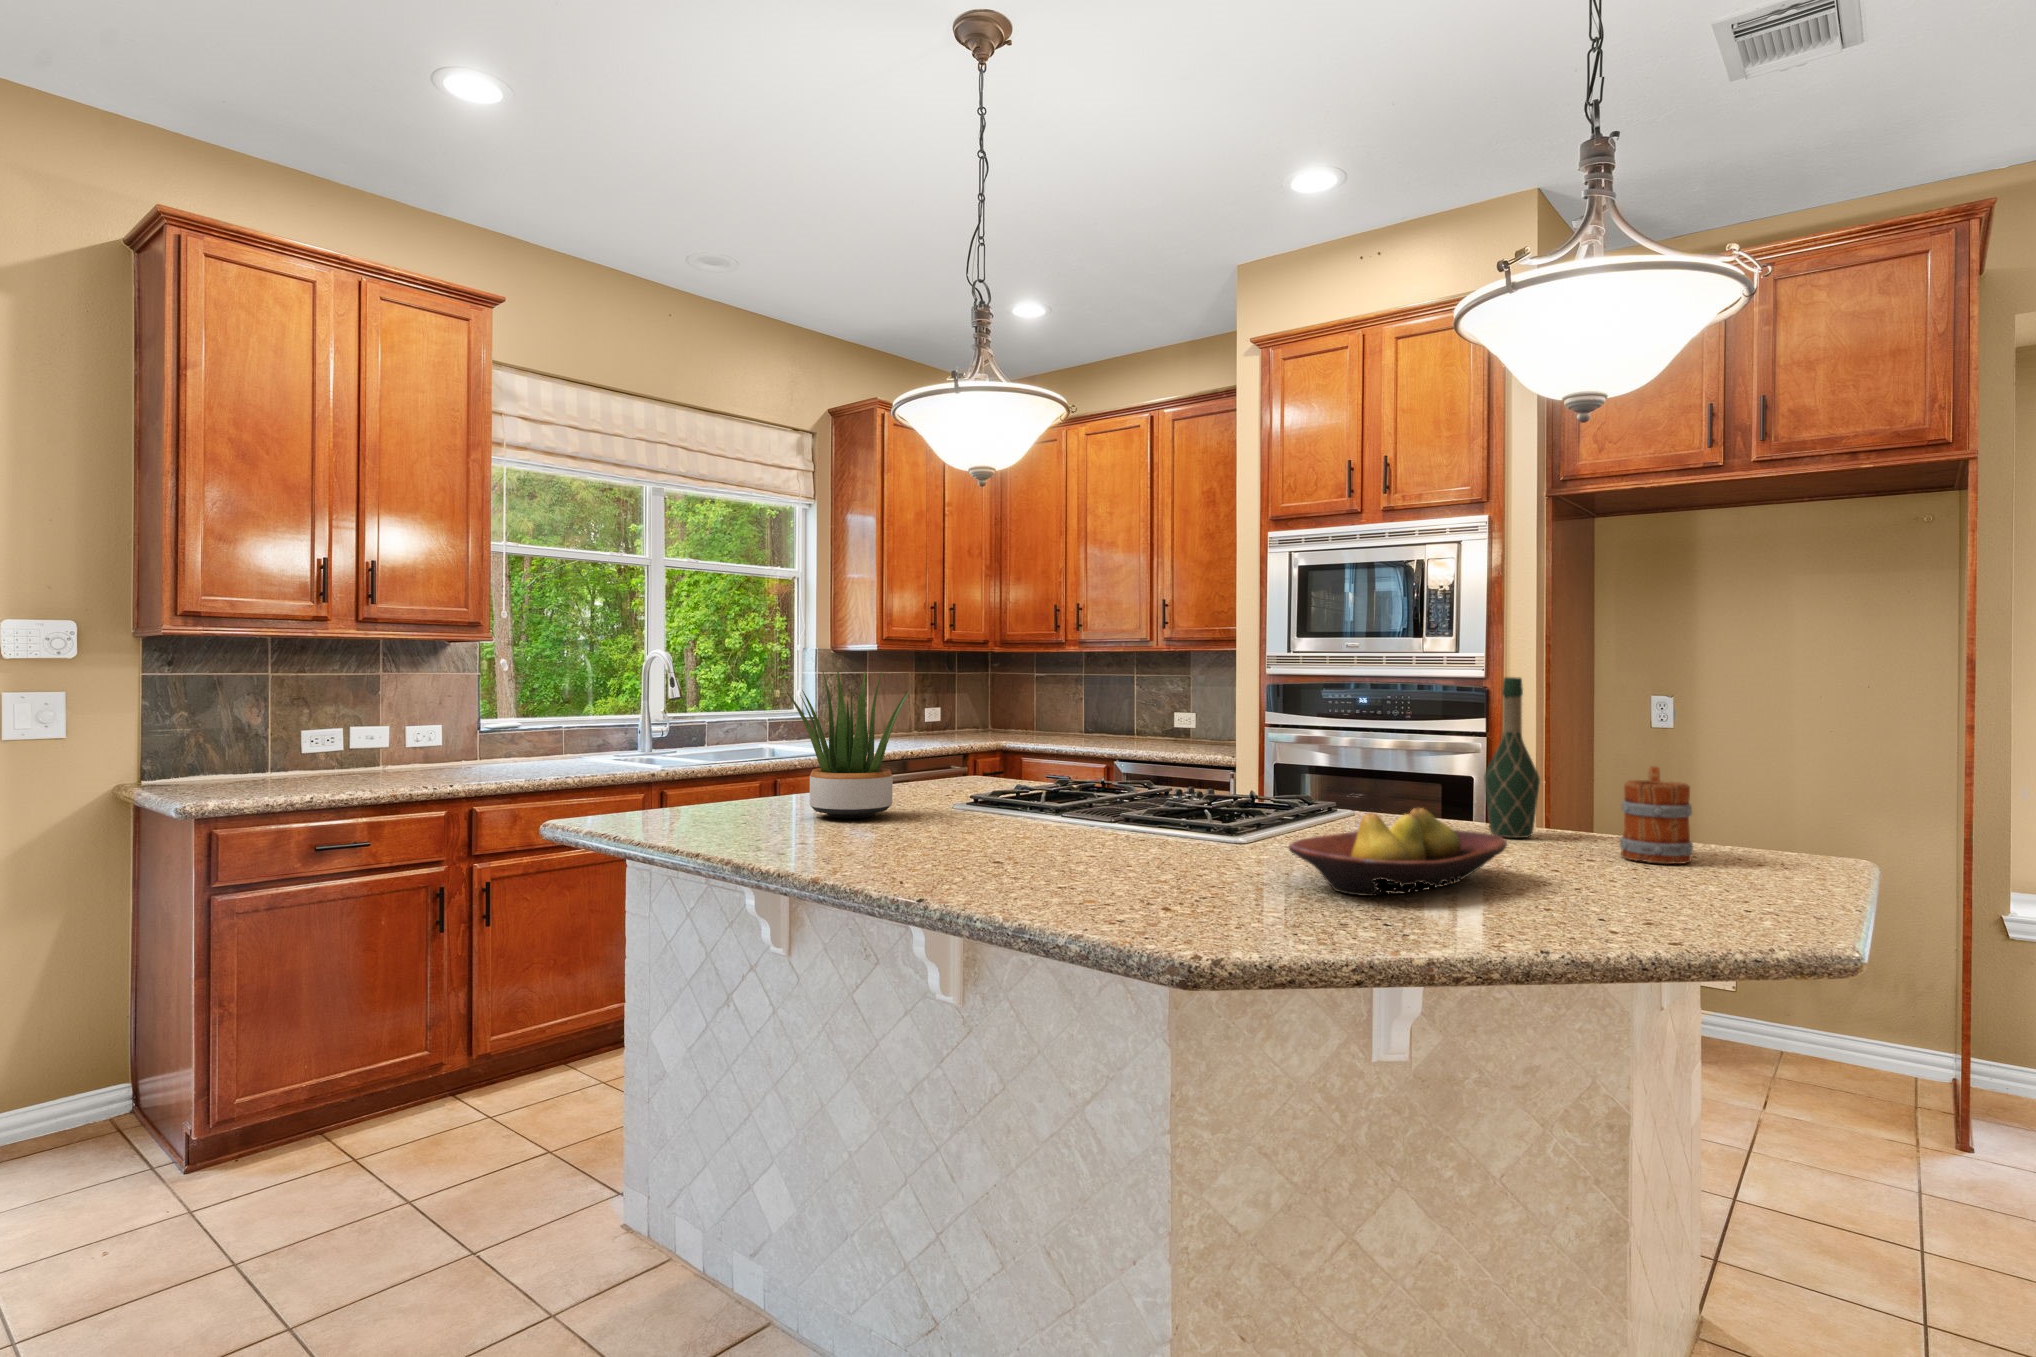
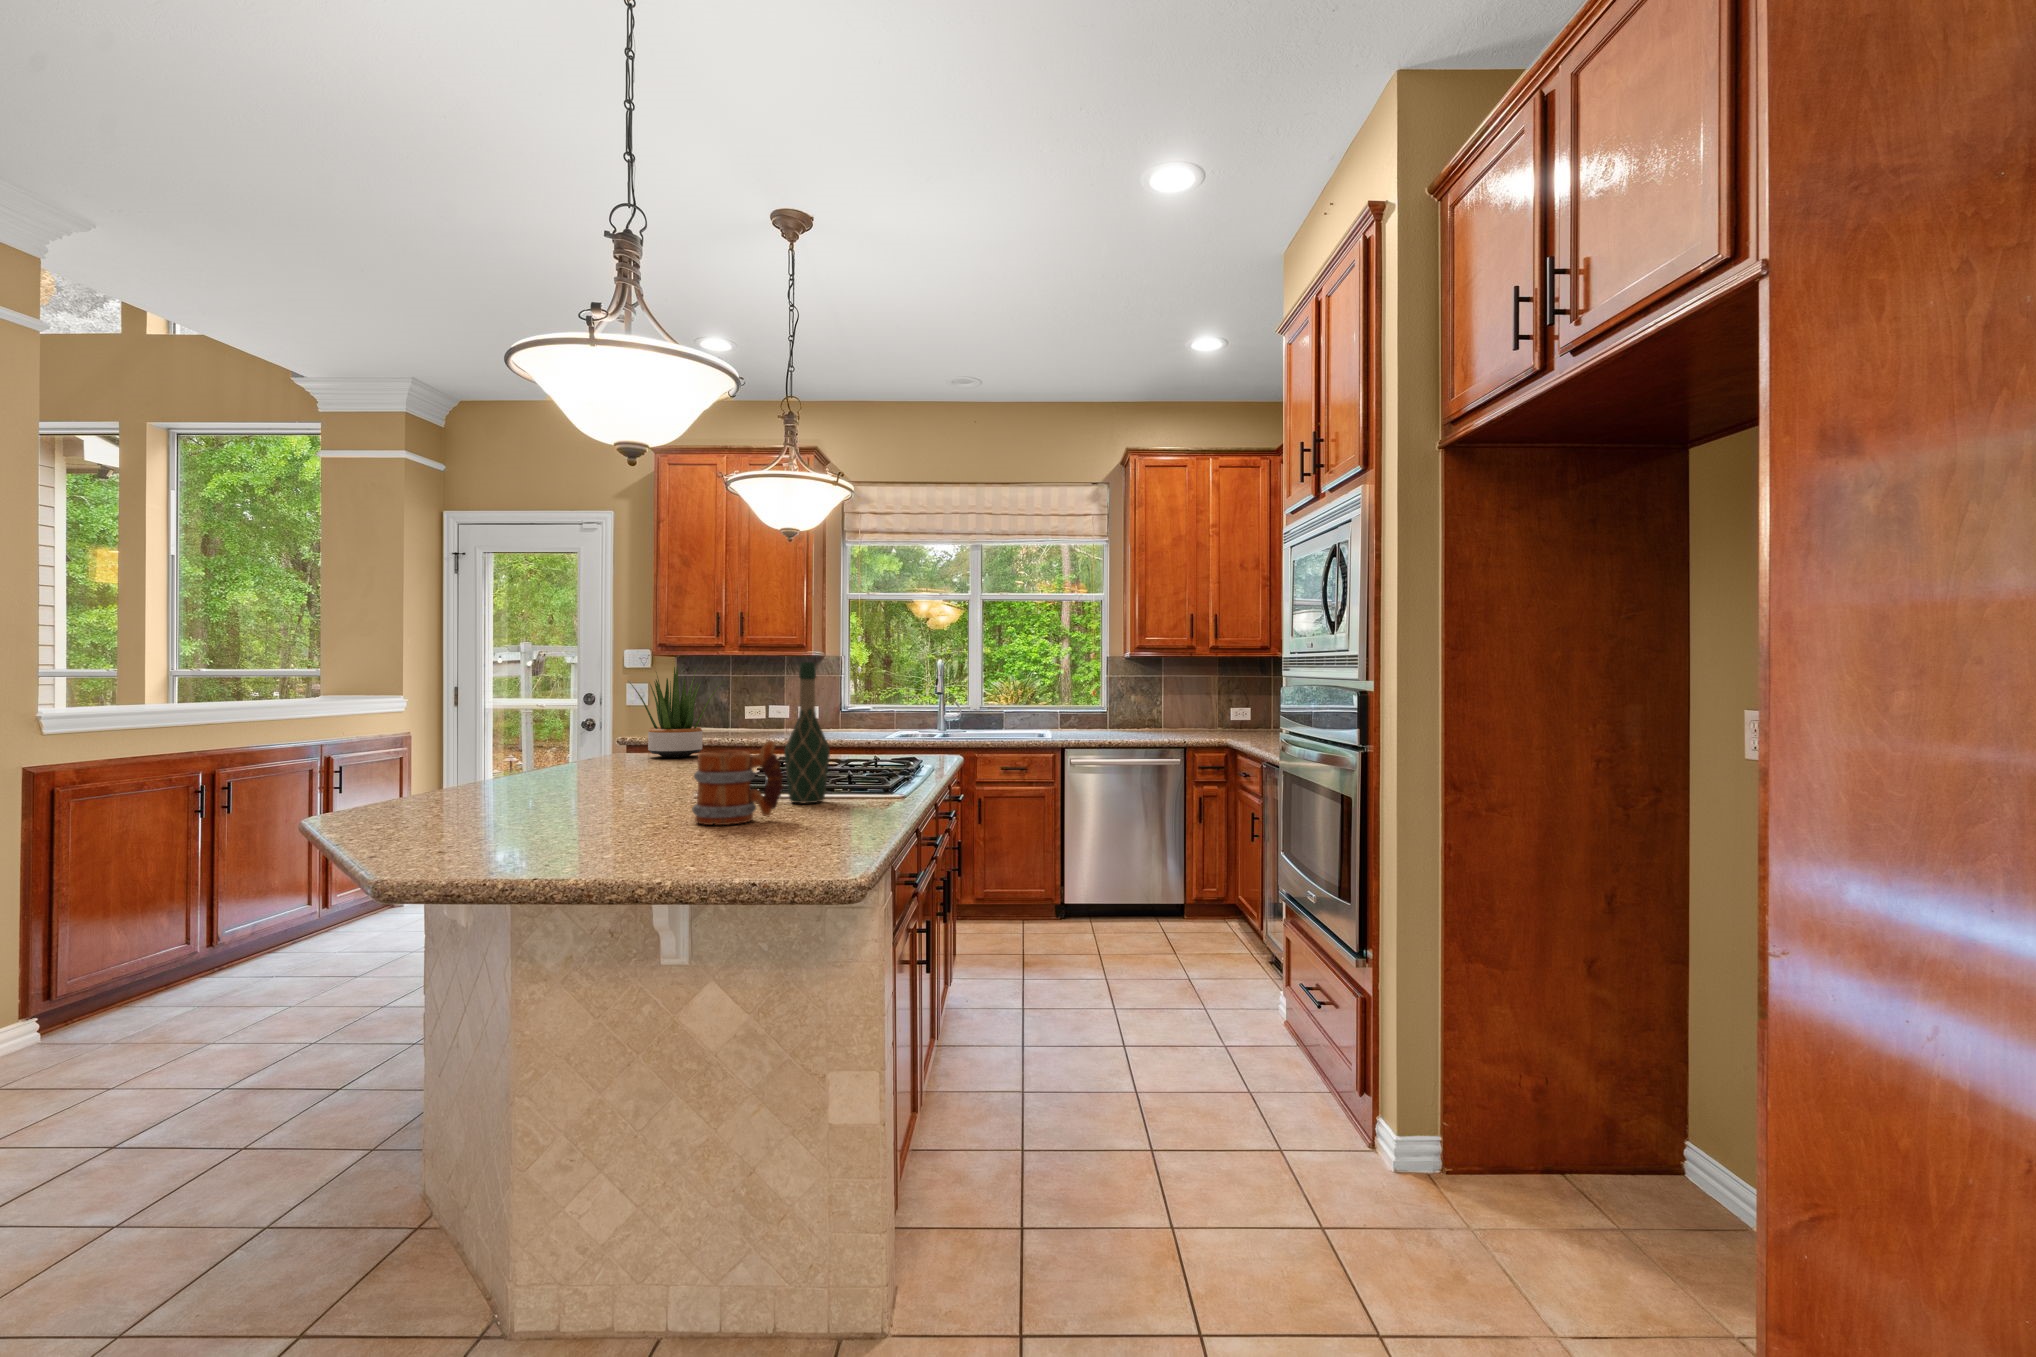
fruit bowl: present [1289,808,1507,896] -> none [430,752,618,808]

